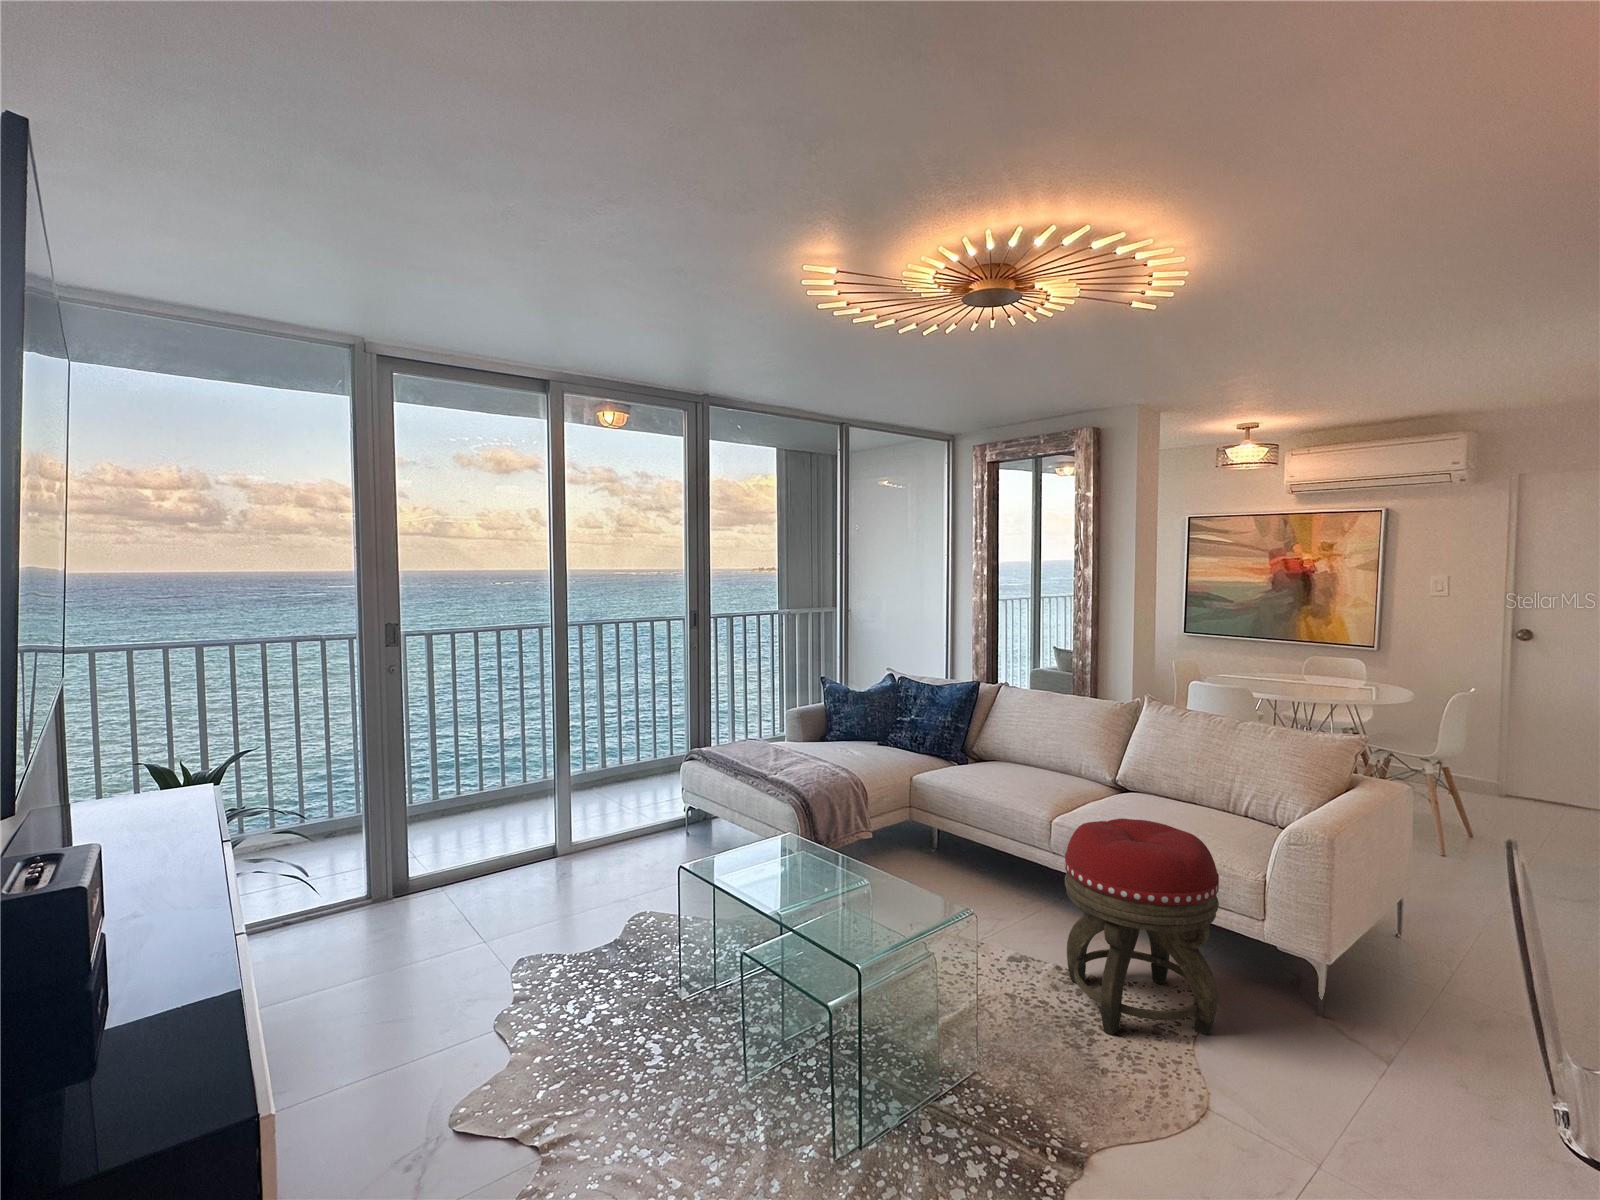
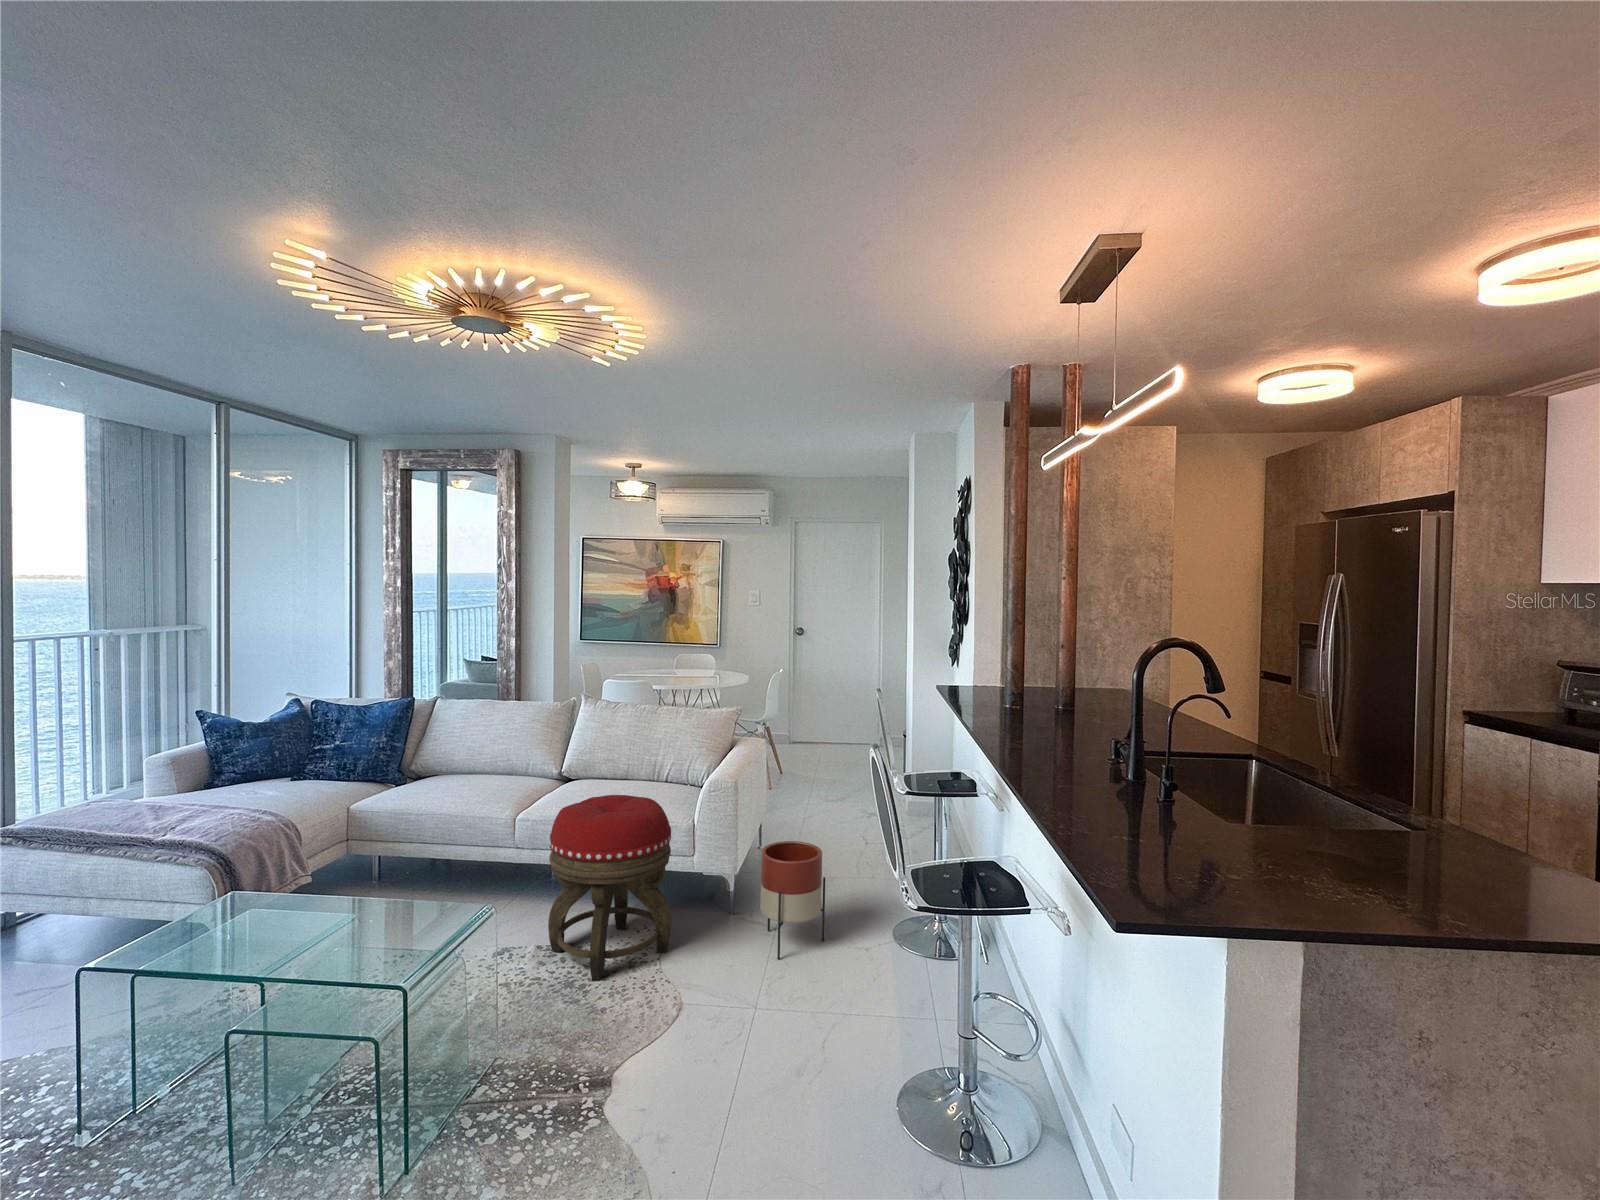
planter: none [1357,942,1484,1120] -> present [760,841,825,959]

